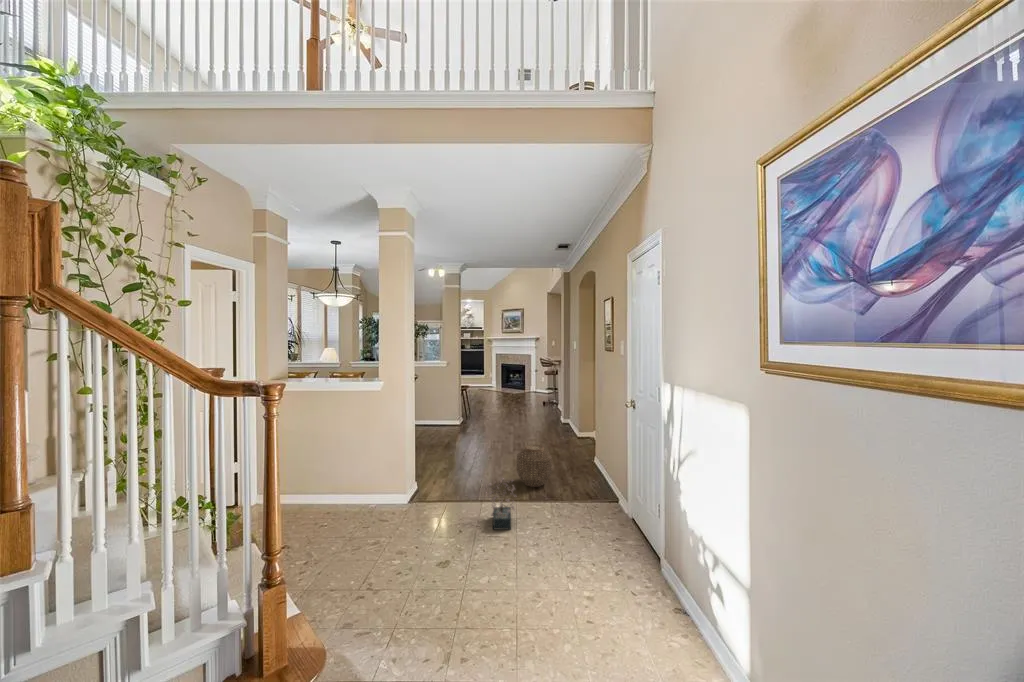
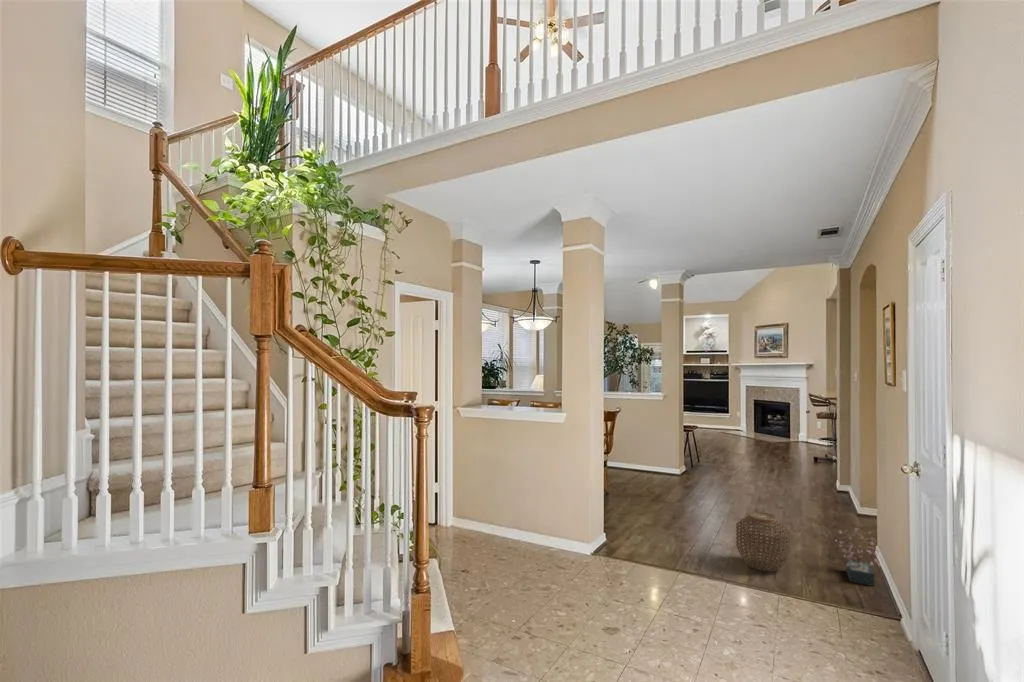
decorative plant: present [486,479,515,530] -> present [836,528,879,586]

